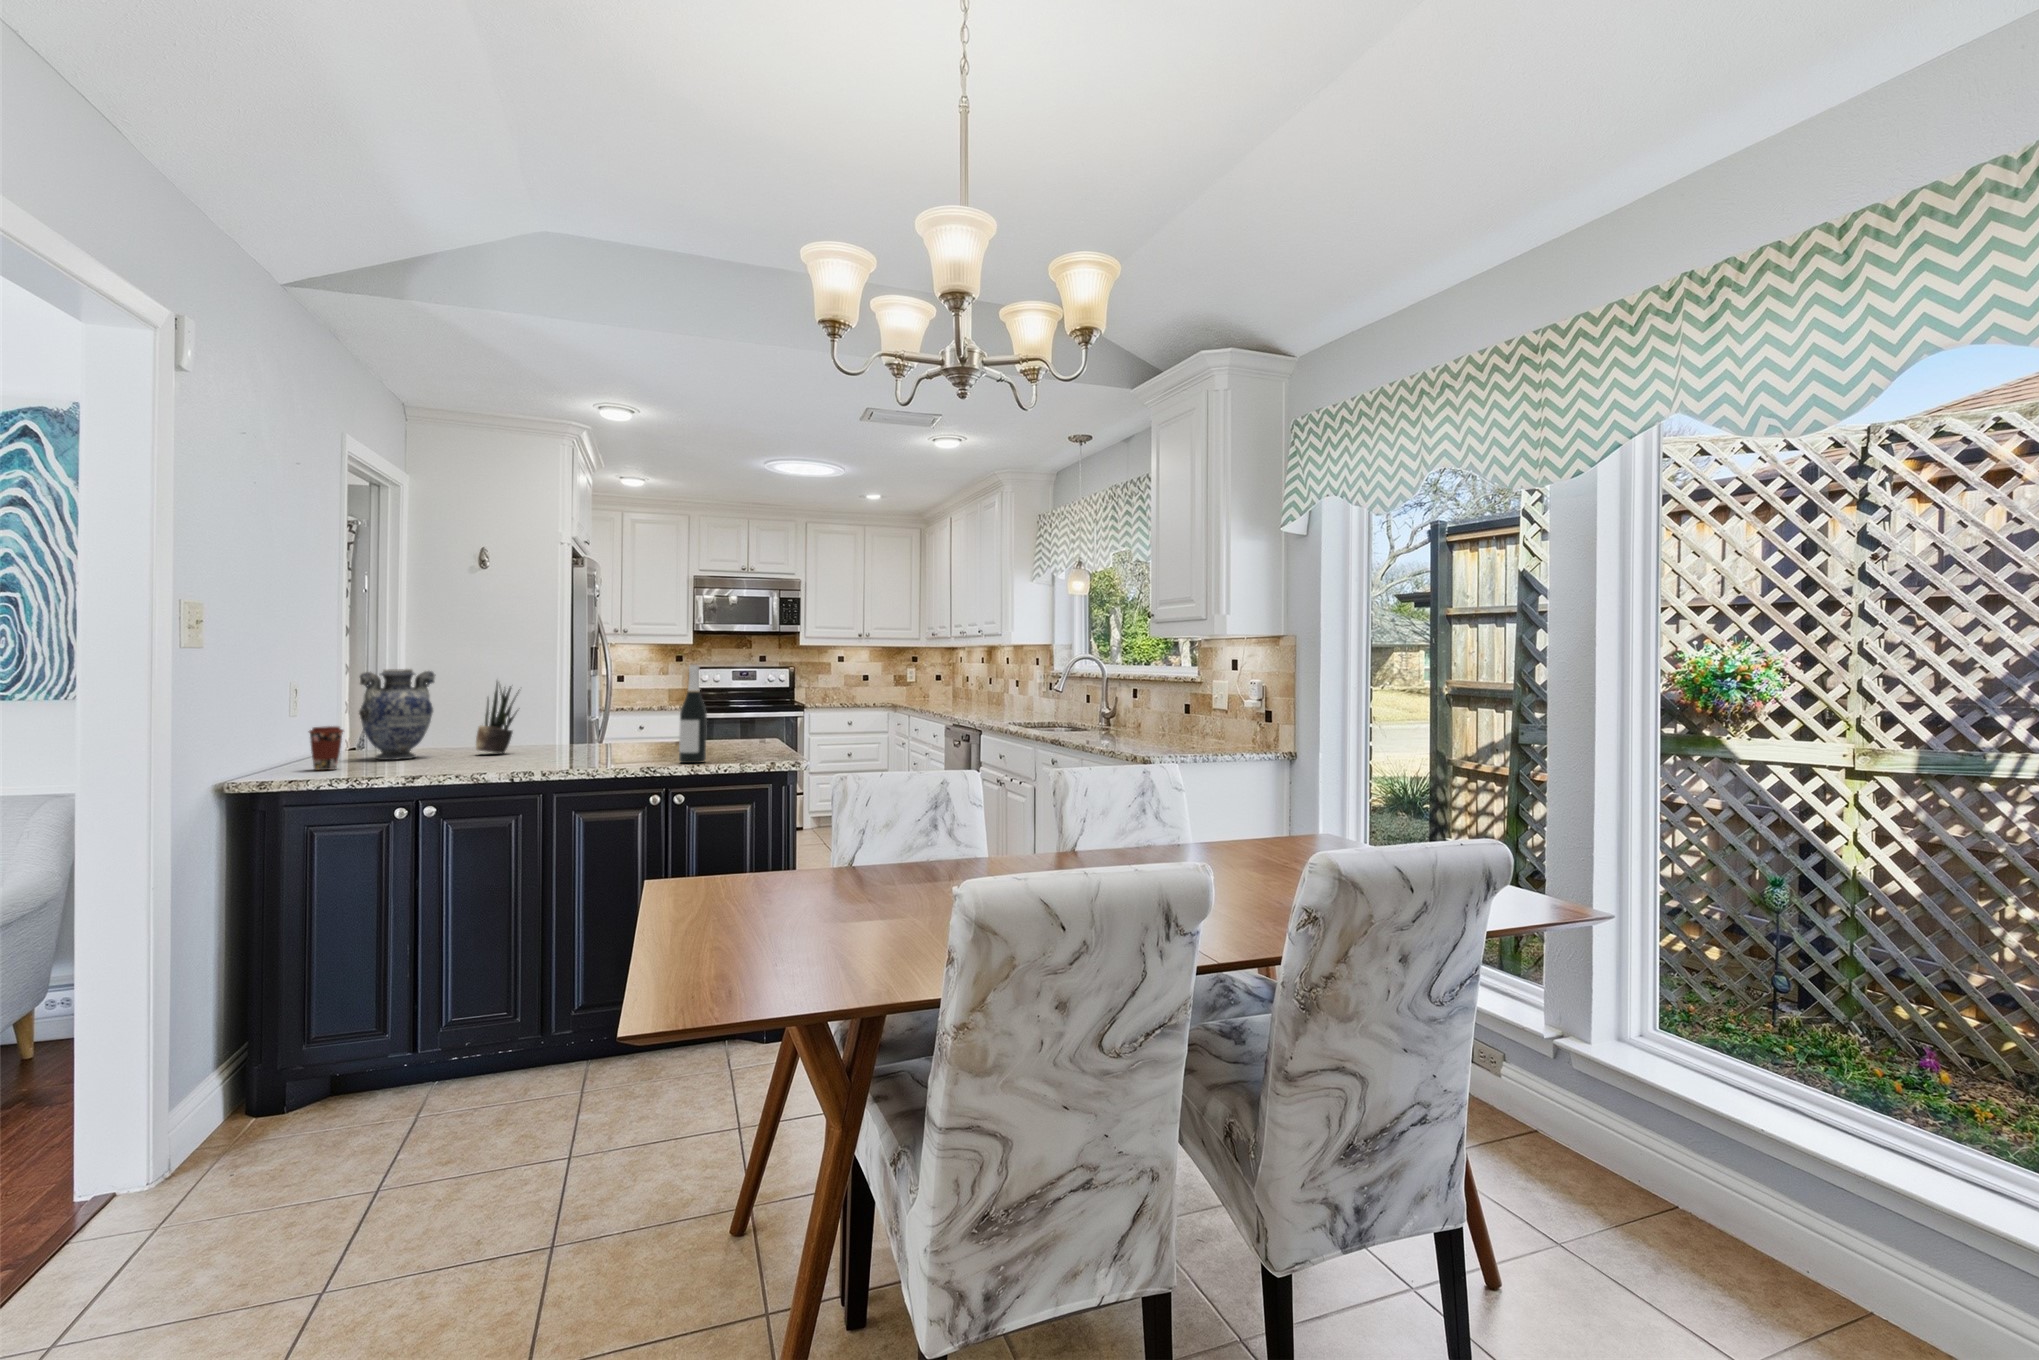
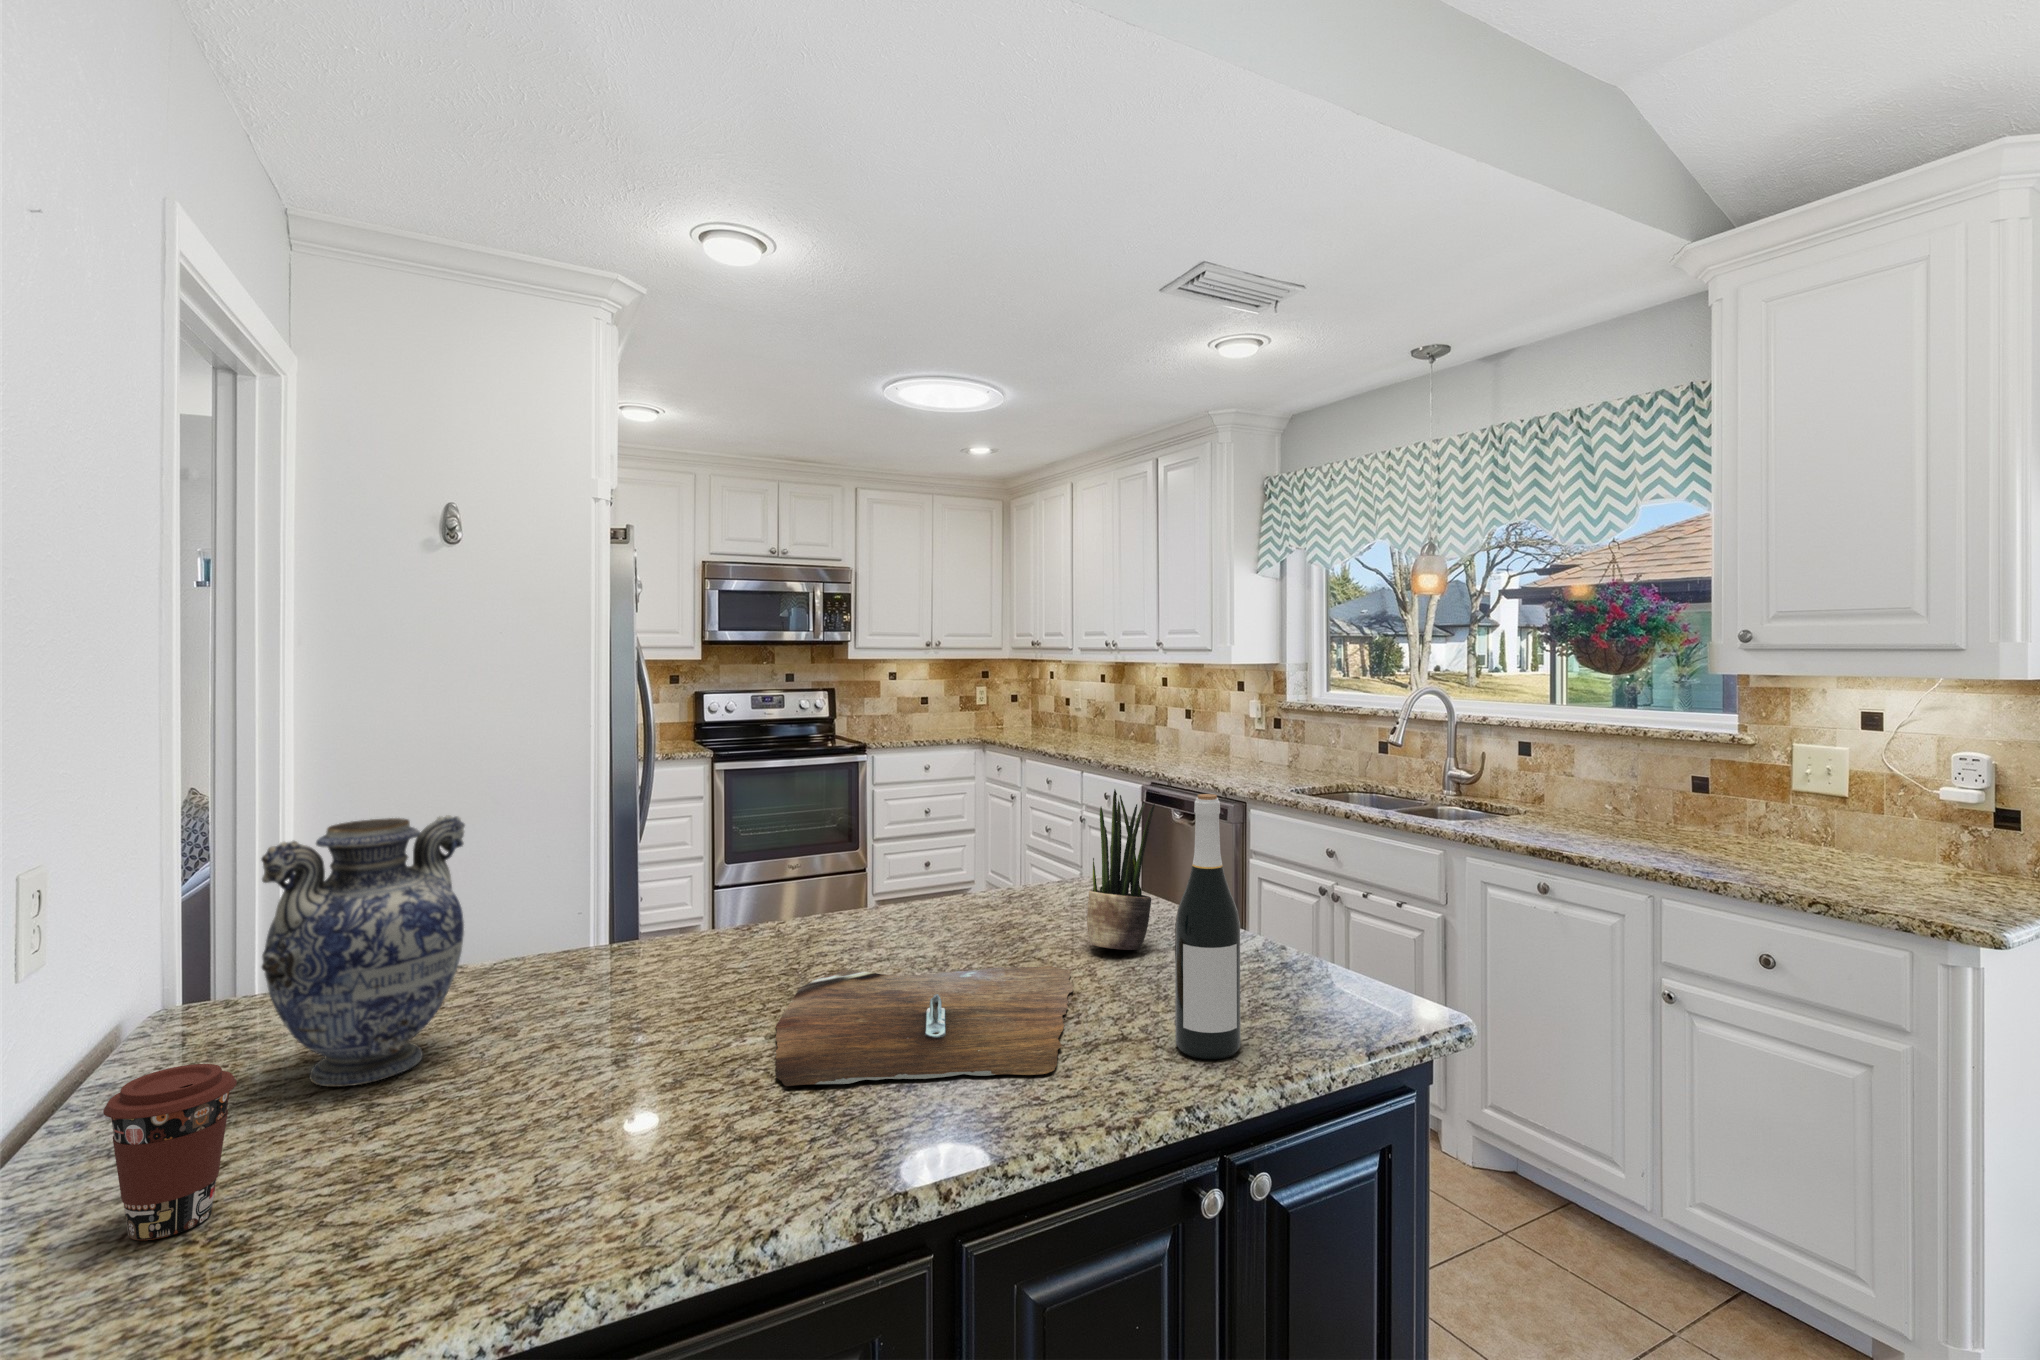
potted plant: present [476,682,520,754] -> present [1087,789,1155,950]
cutting board: none [527,744,689,763] -> present [775,966,1073,1086]

